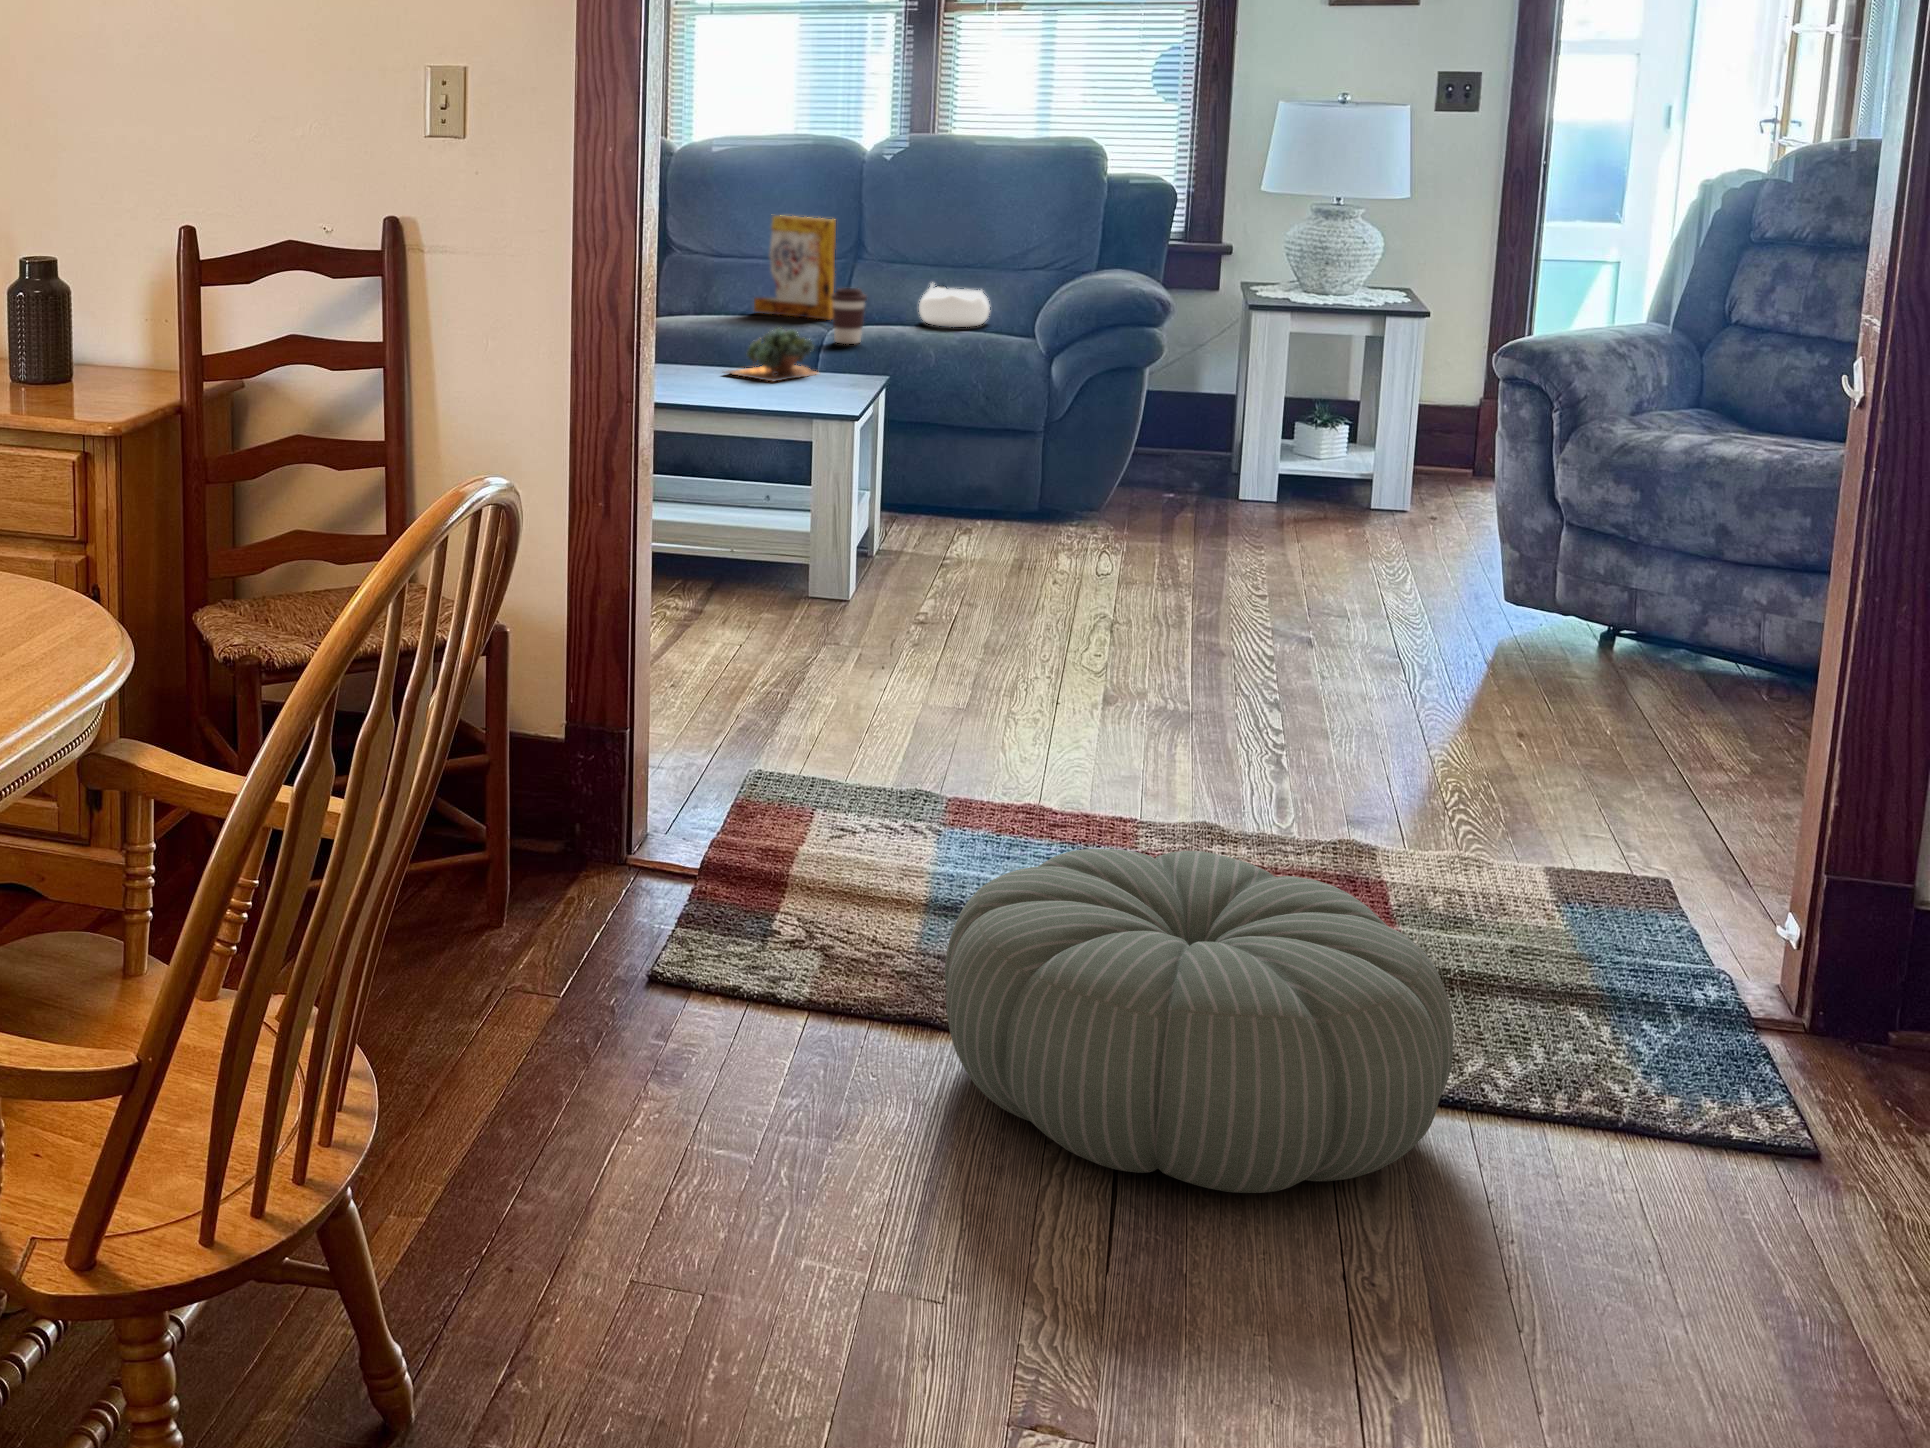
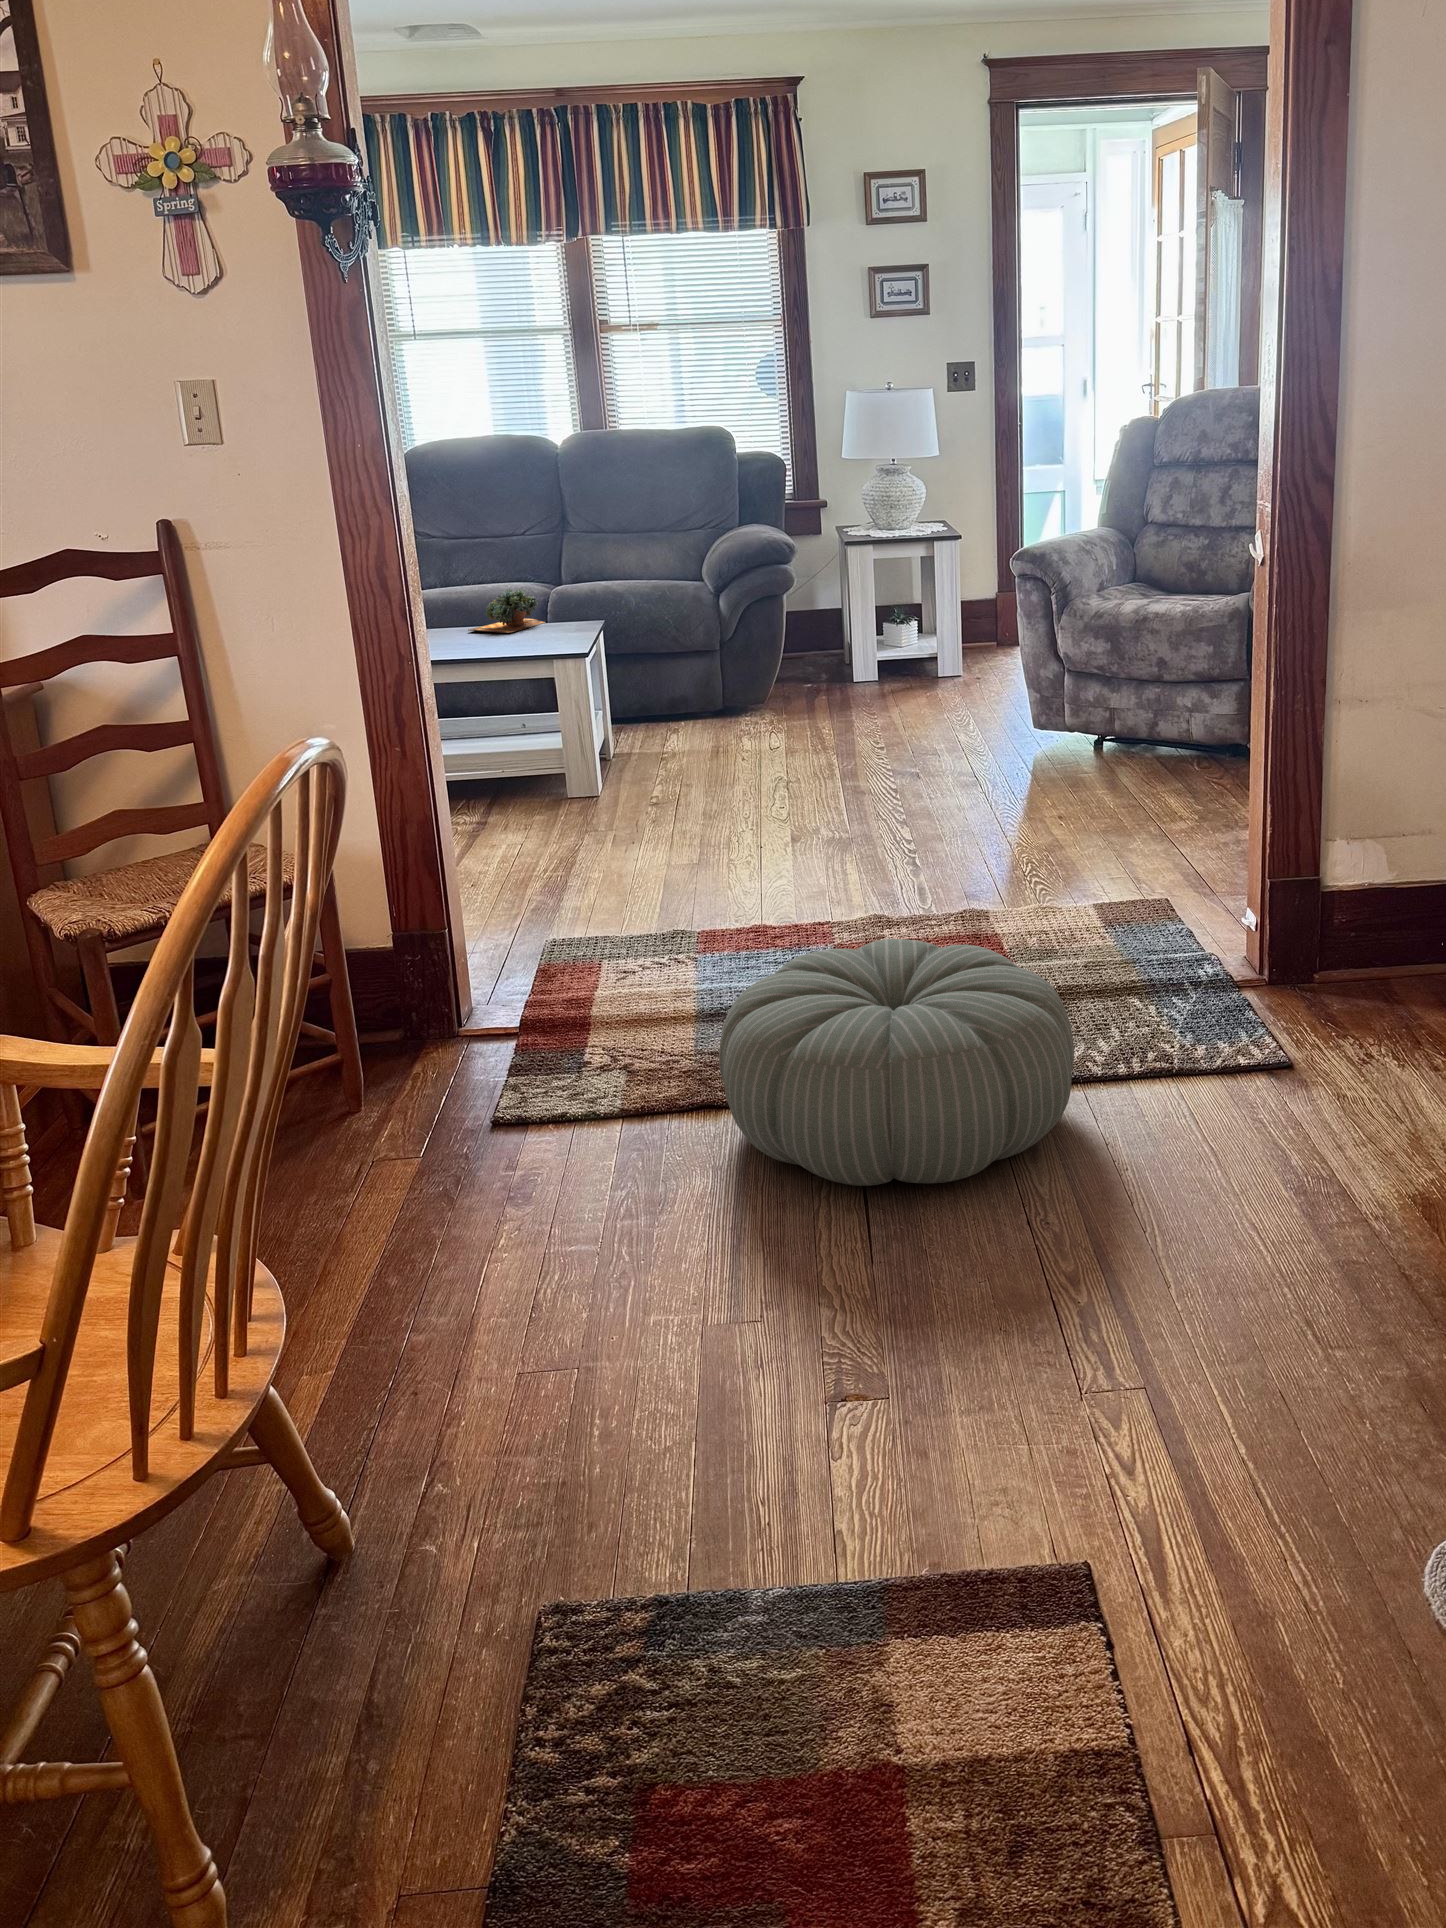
picture frame: present [754,216,836,320] -> none [476,503,547,581]
decorative bowl: present [919,284,990,327] -> none [611,545,663,577]
coffee cup: present [831,288,867,344] -> none [544,554,572,598]

